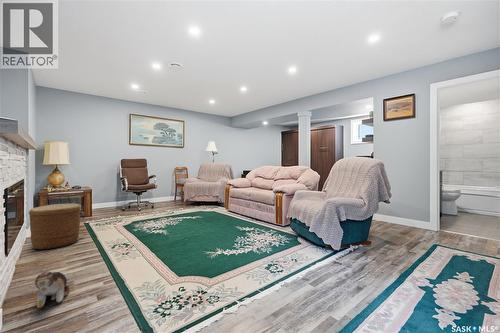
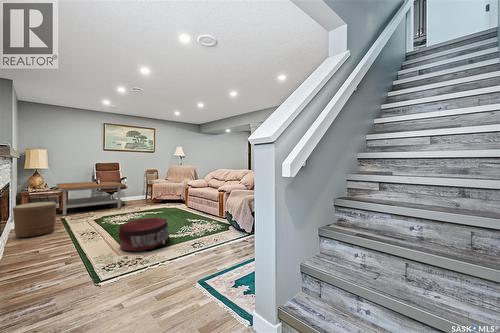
coffee table: none [79,180,153,220] -> present [57,181,123,215]
pouf: none [165,226,229,277] -> present [118,217,170,251]
plush toy: present [31,270,69,308] -> none [17,246,45,271]

